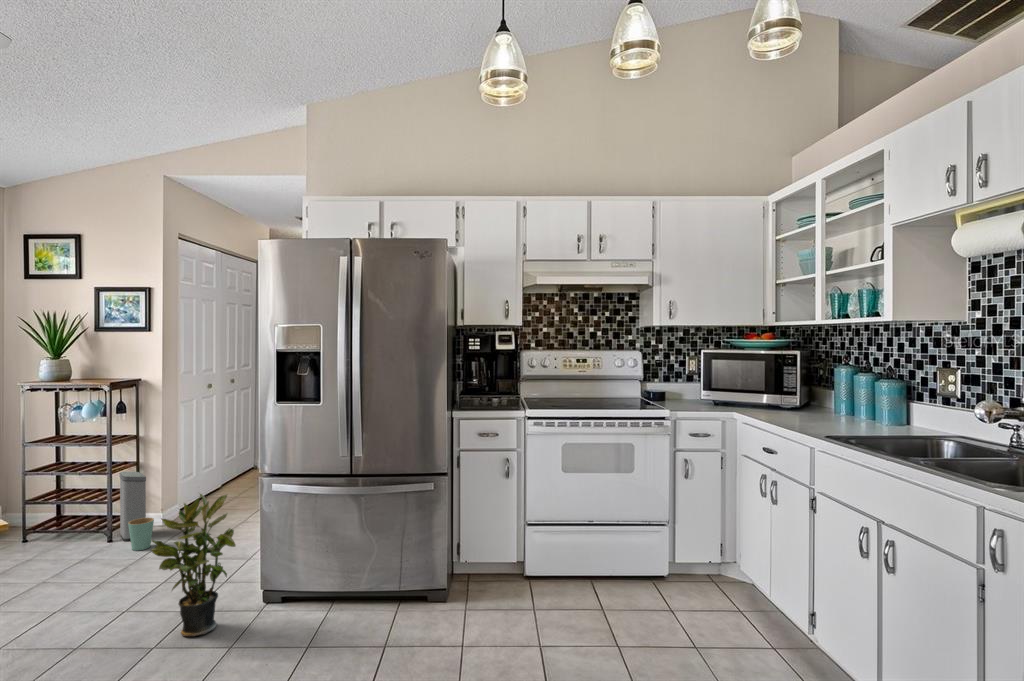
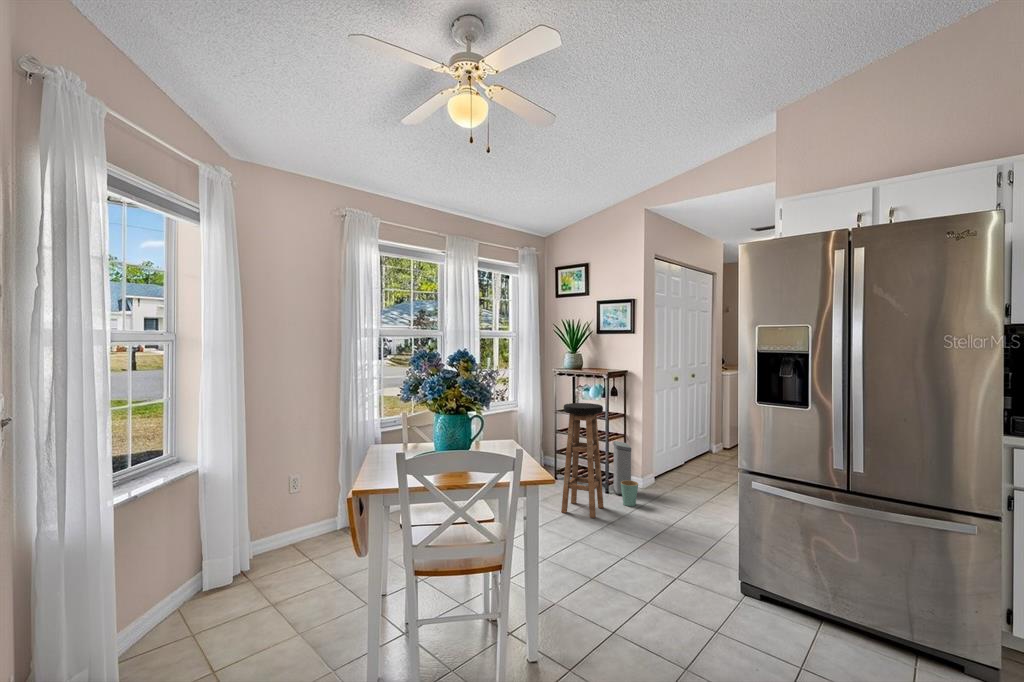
bar stool: none [27,425,101,583] -> present [561,403,604,518]
potted plant: present [151,494,236,637] -> none [651,477,722,609]

